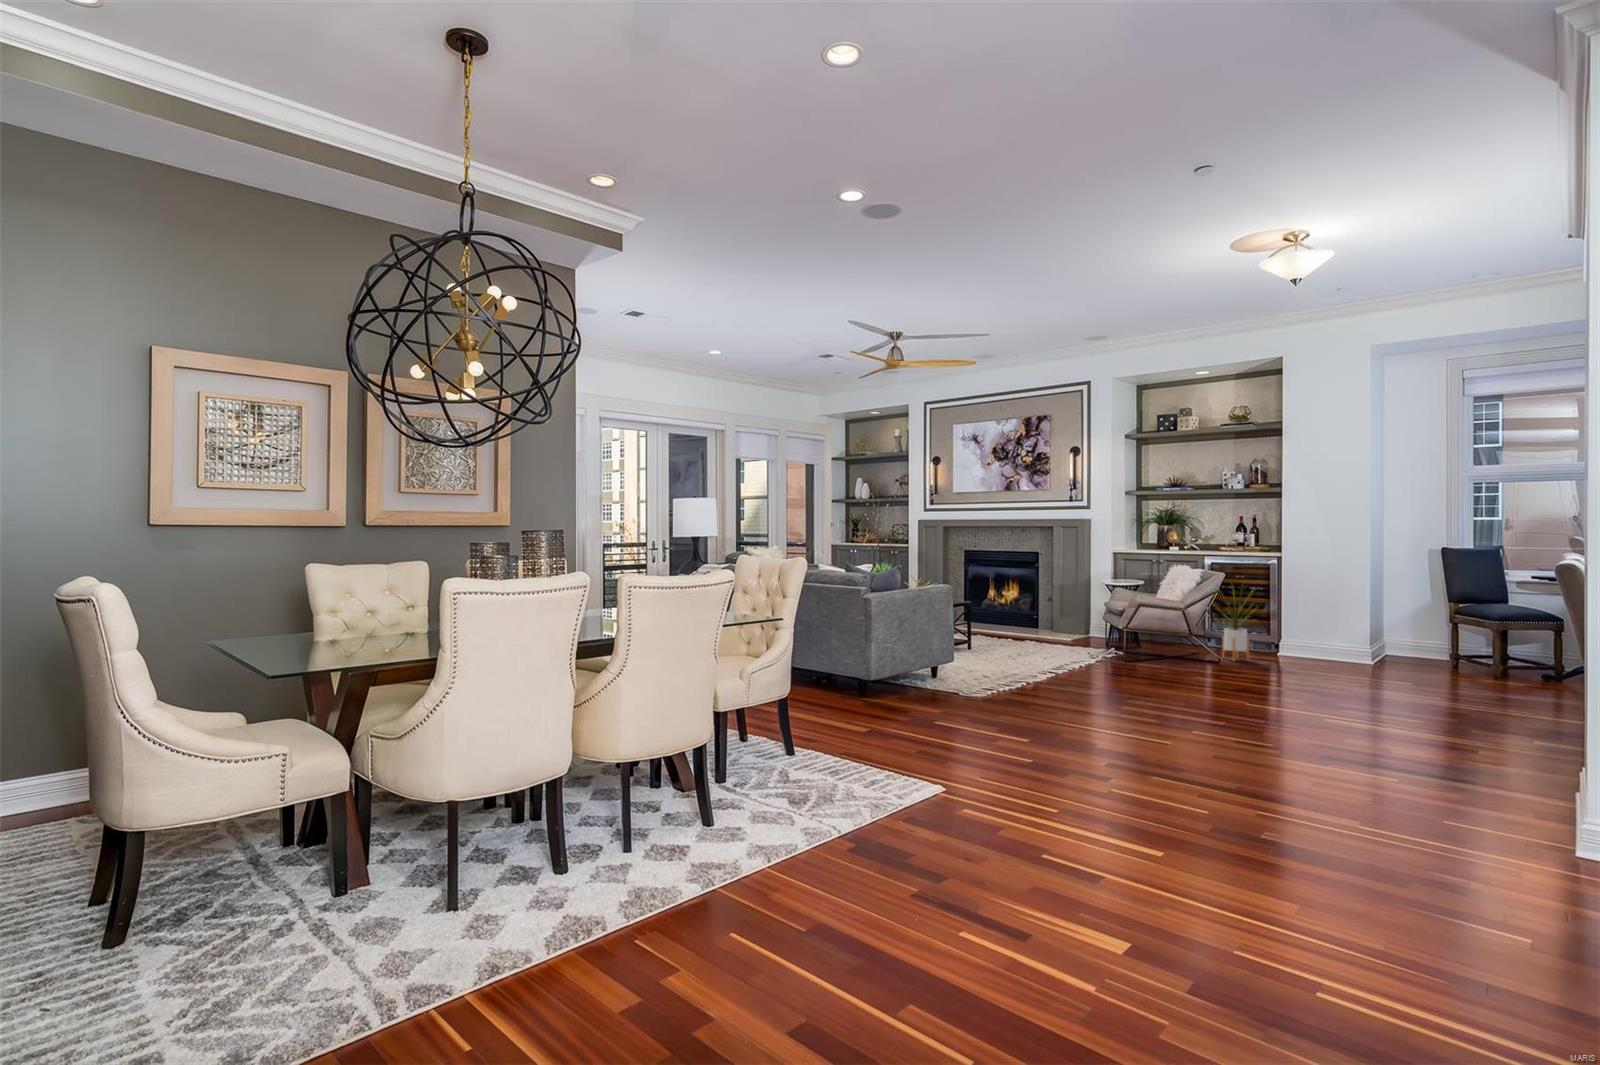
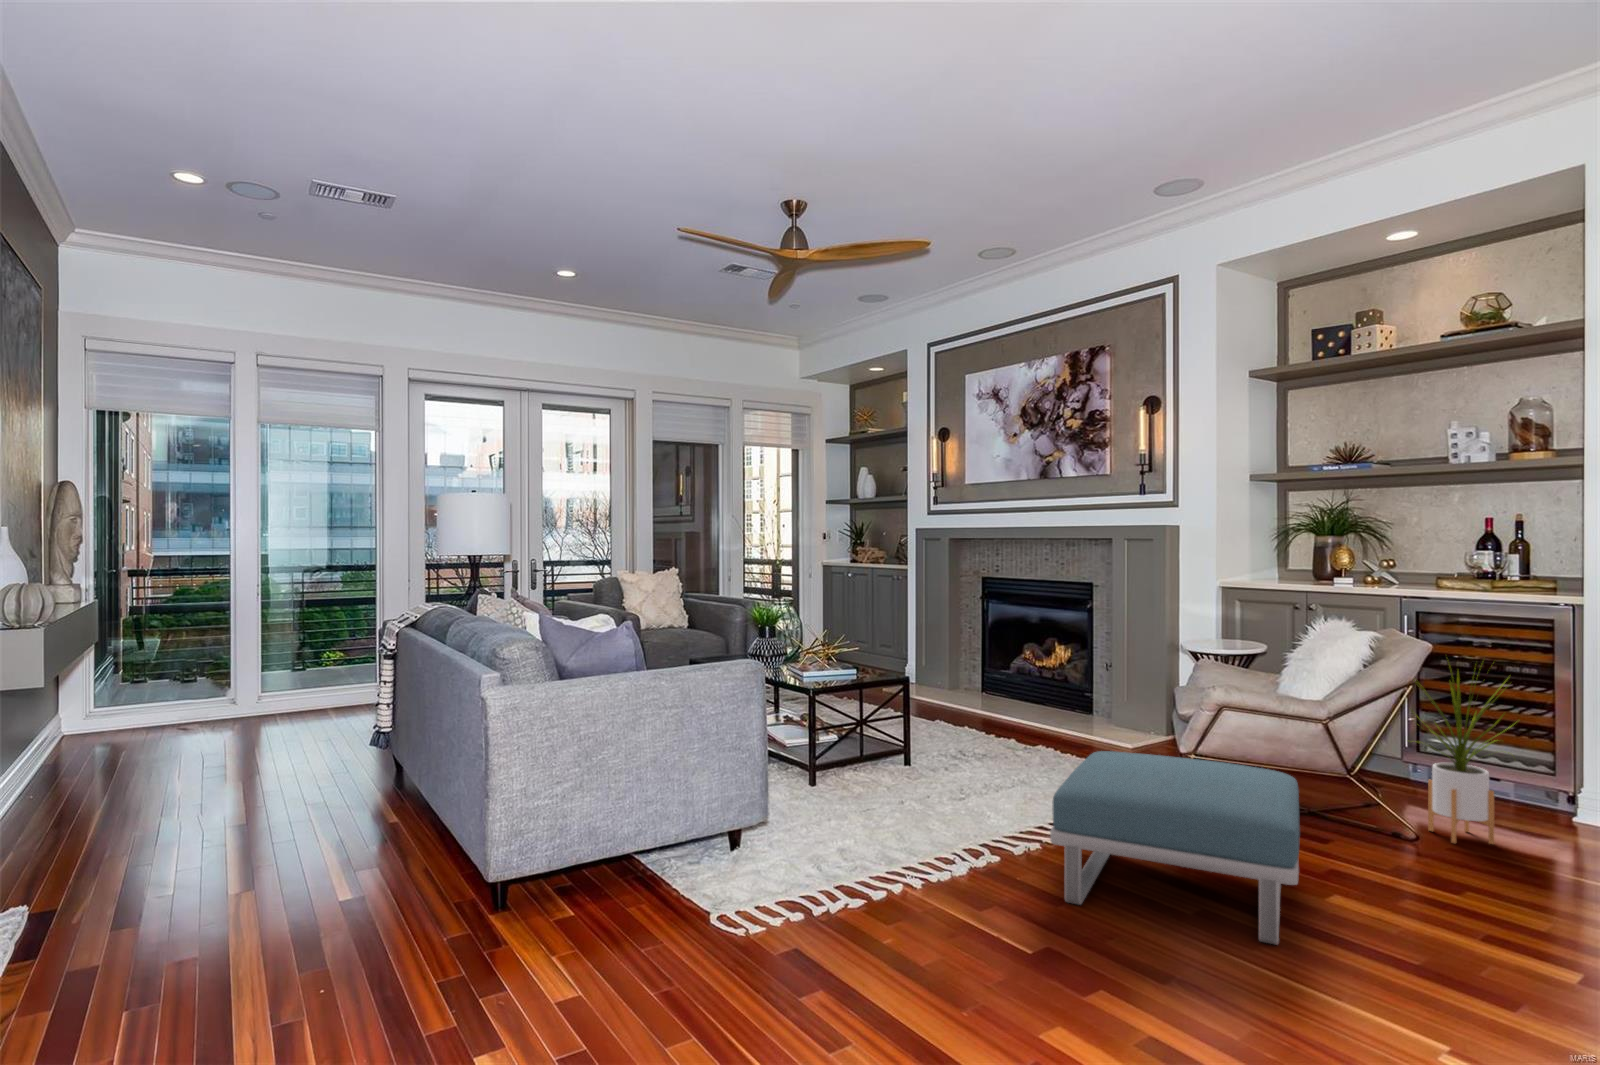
footstool: none [1087,625,1193,686] -> present [1050,751,1300,945]

